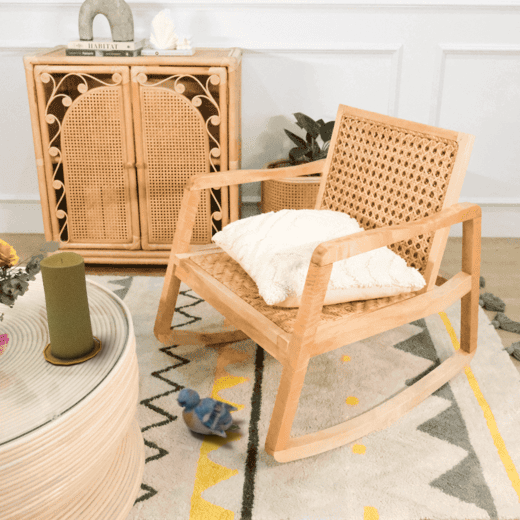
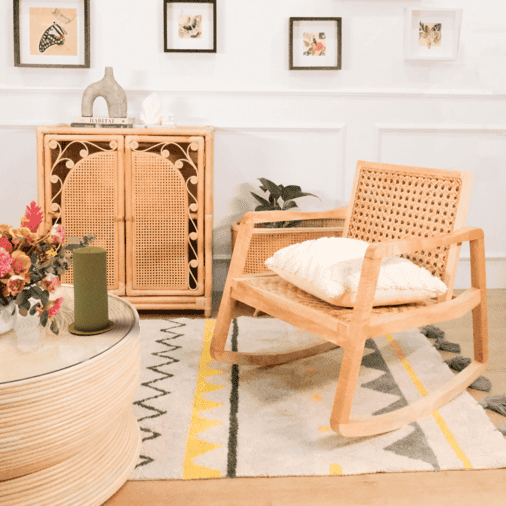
plush toy: present [177,388,240,437] -> none [167,381,222,422]

